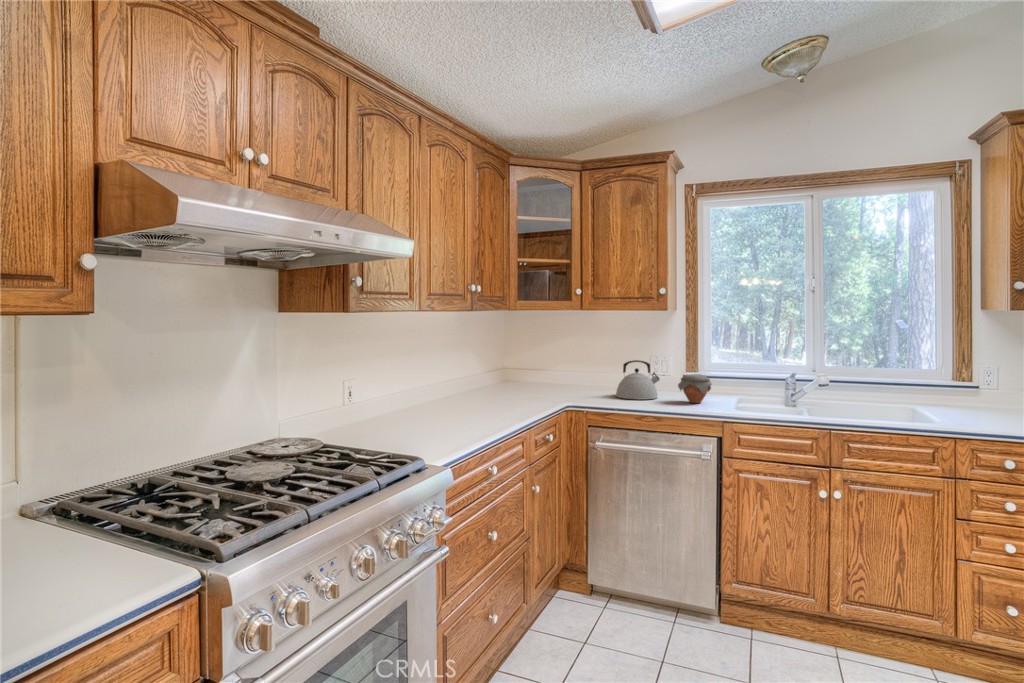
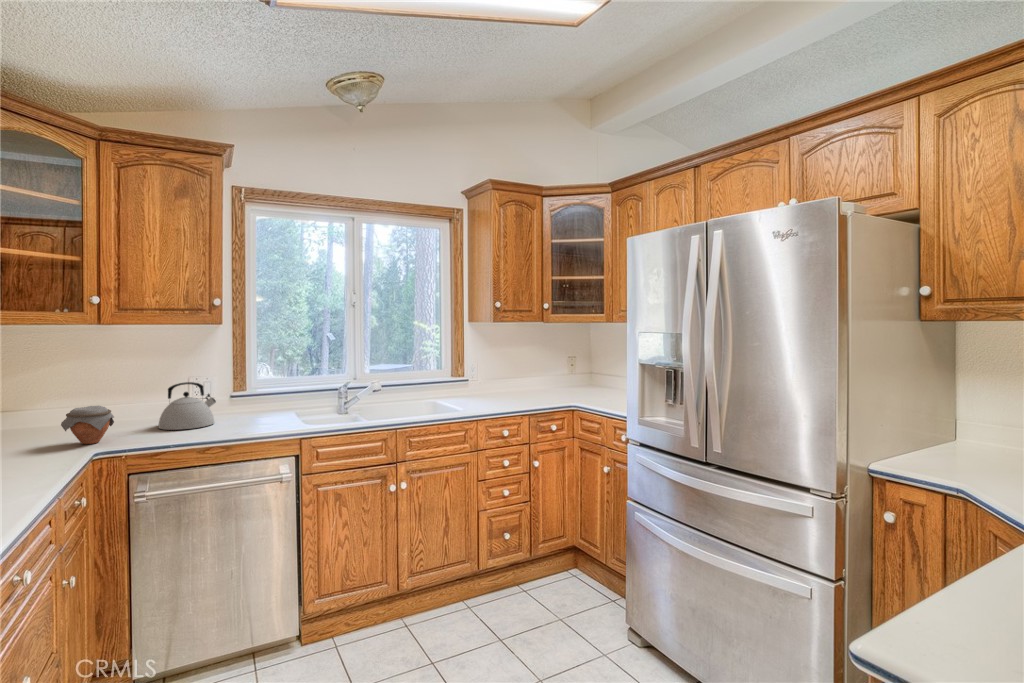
jar: present [678,374,712,403] -> present [61,406,114,444]

